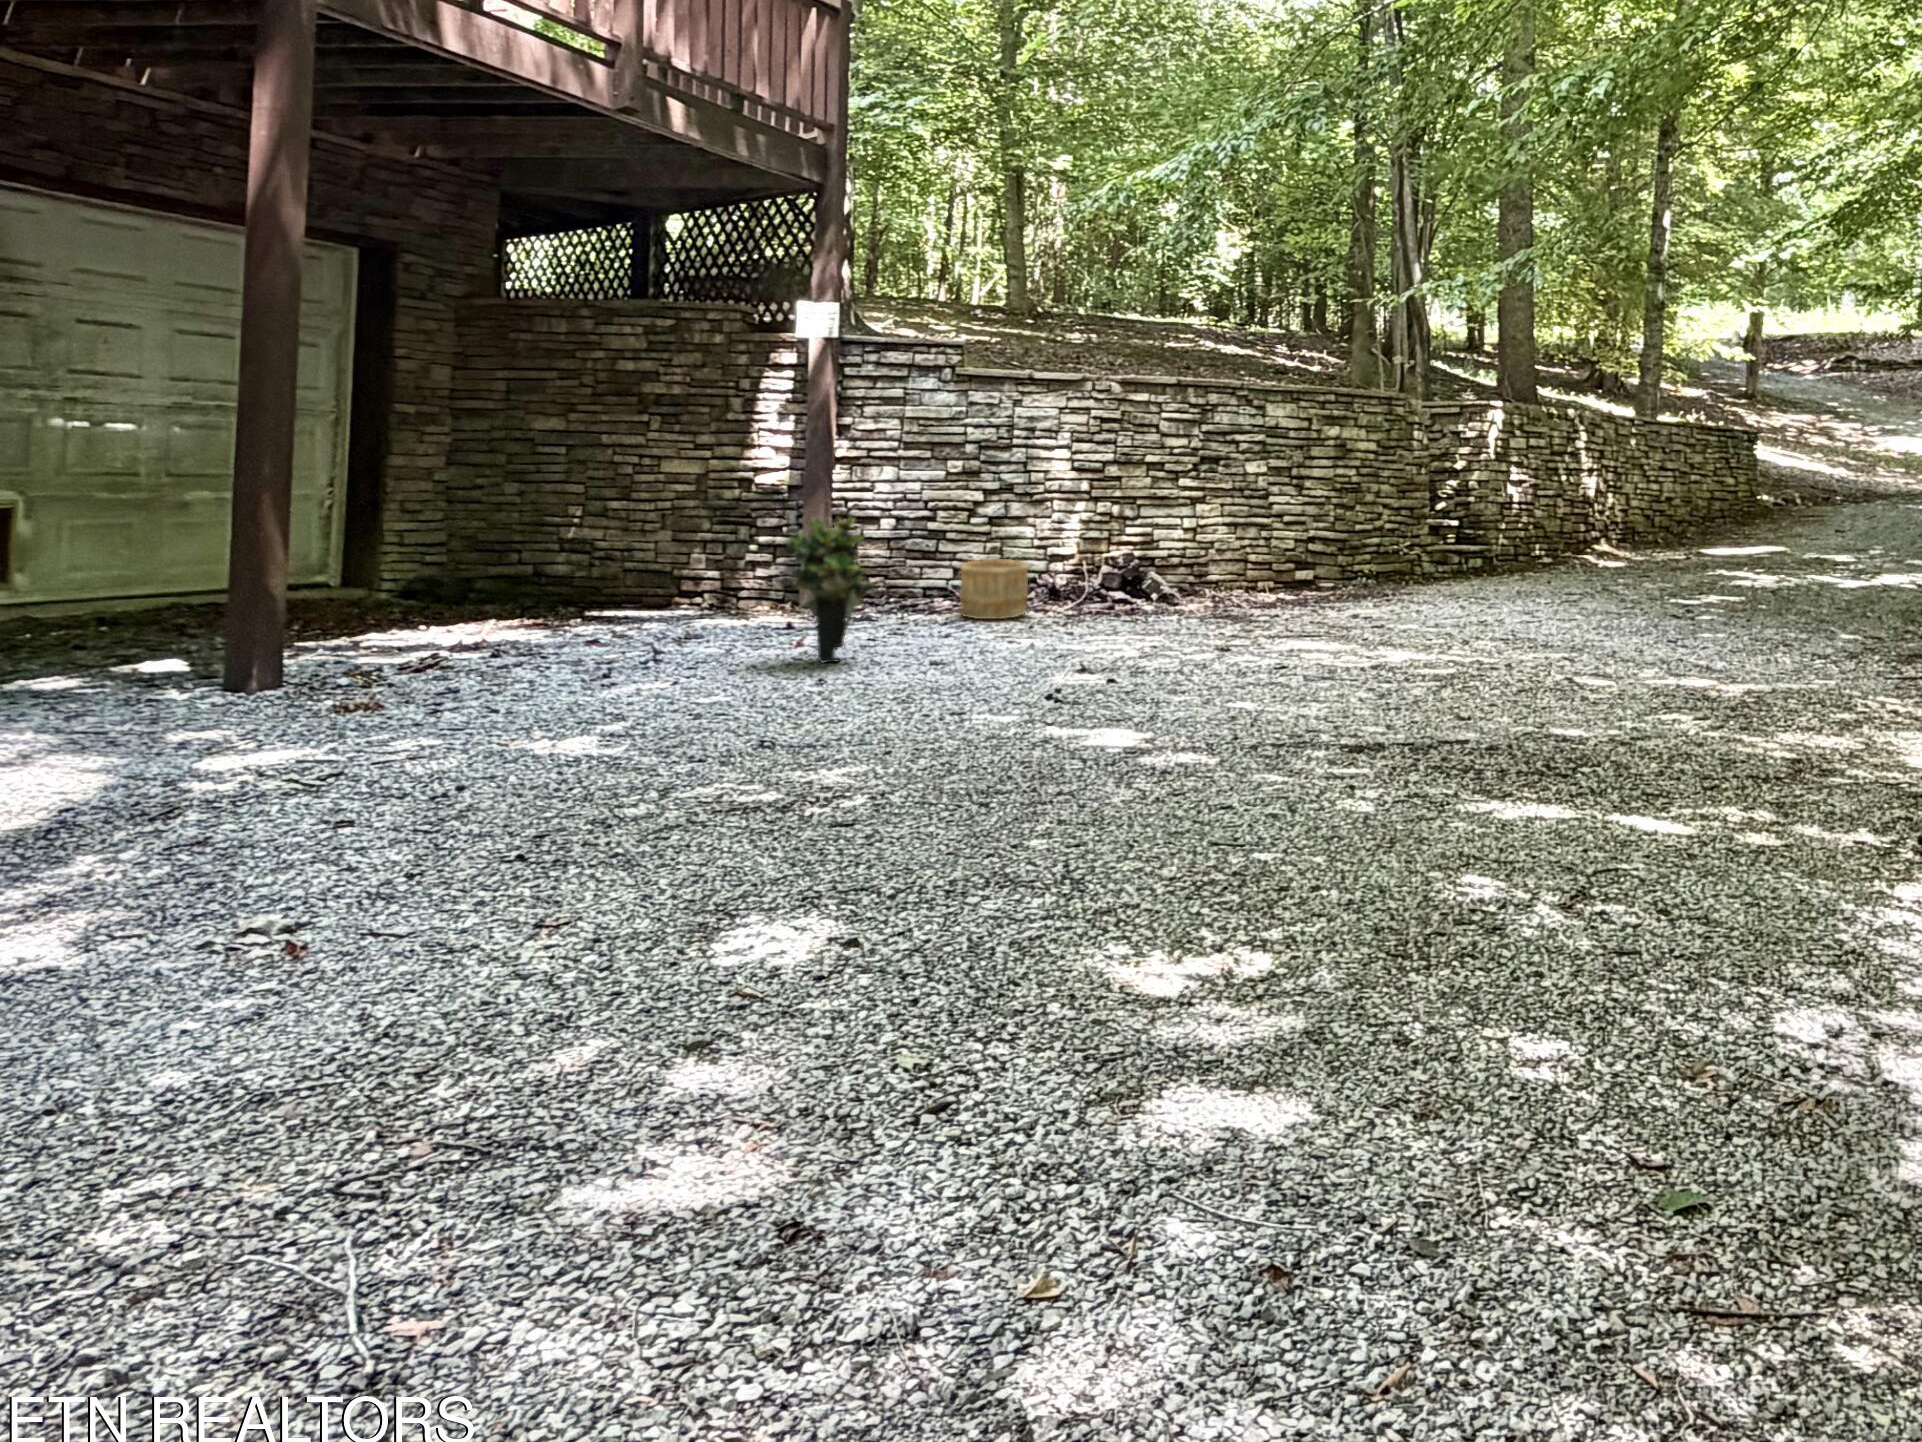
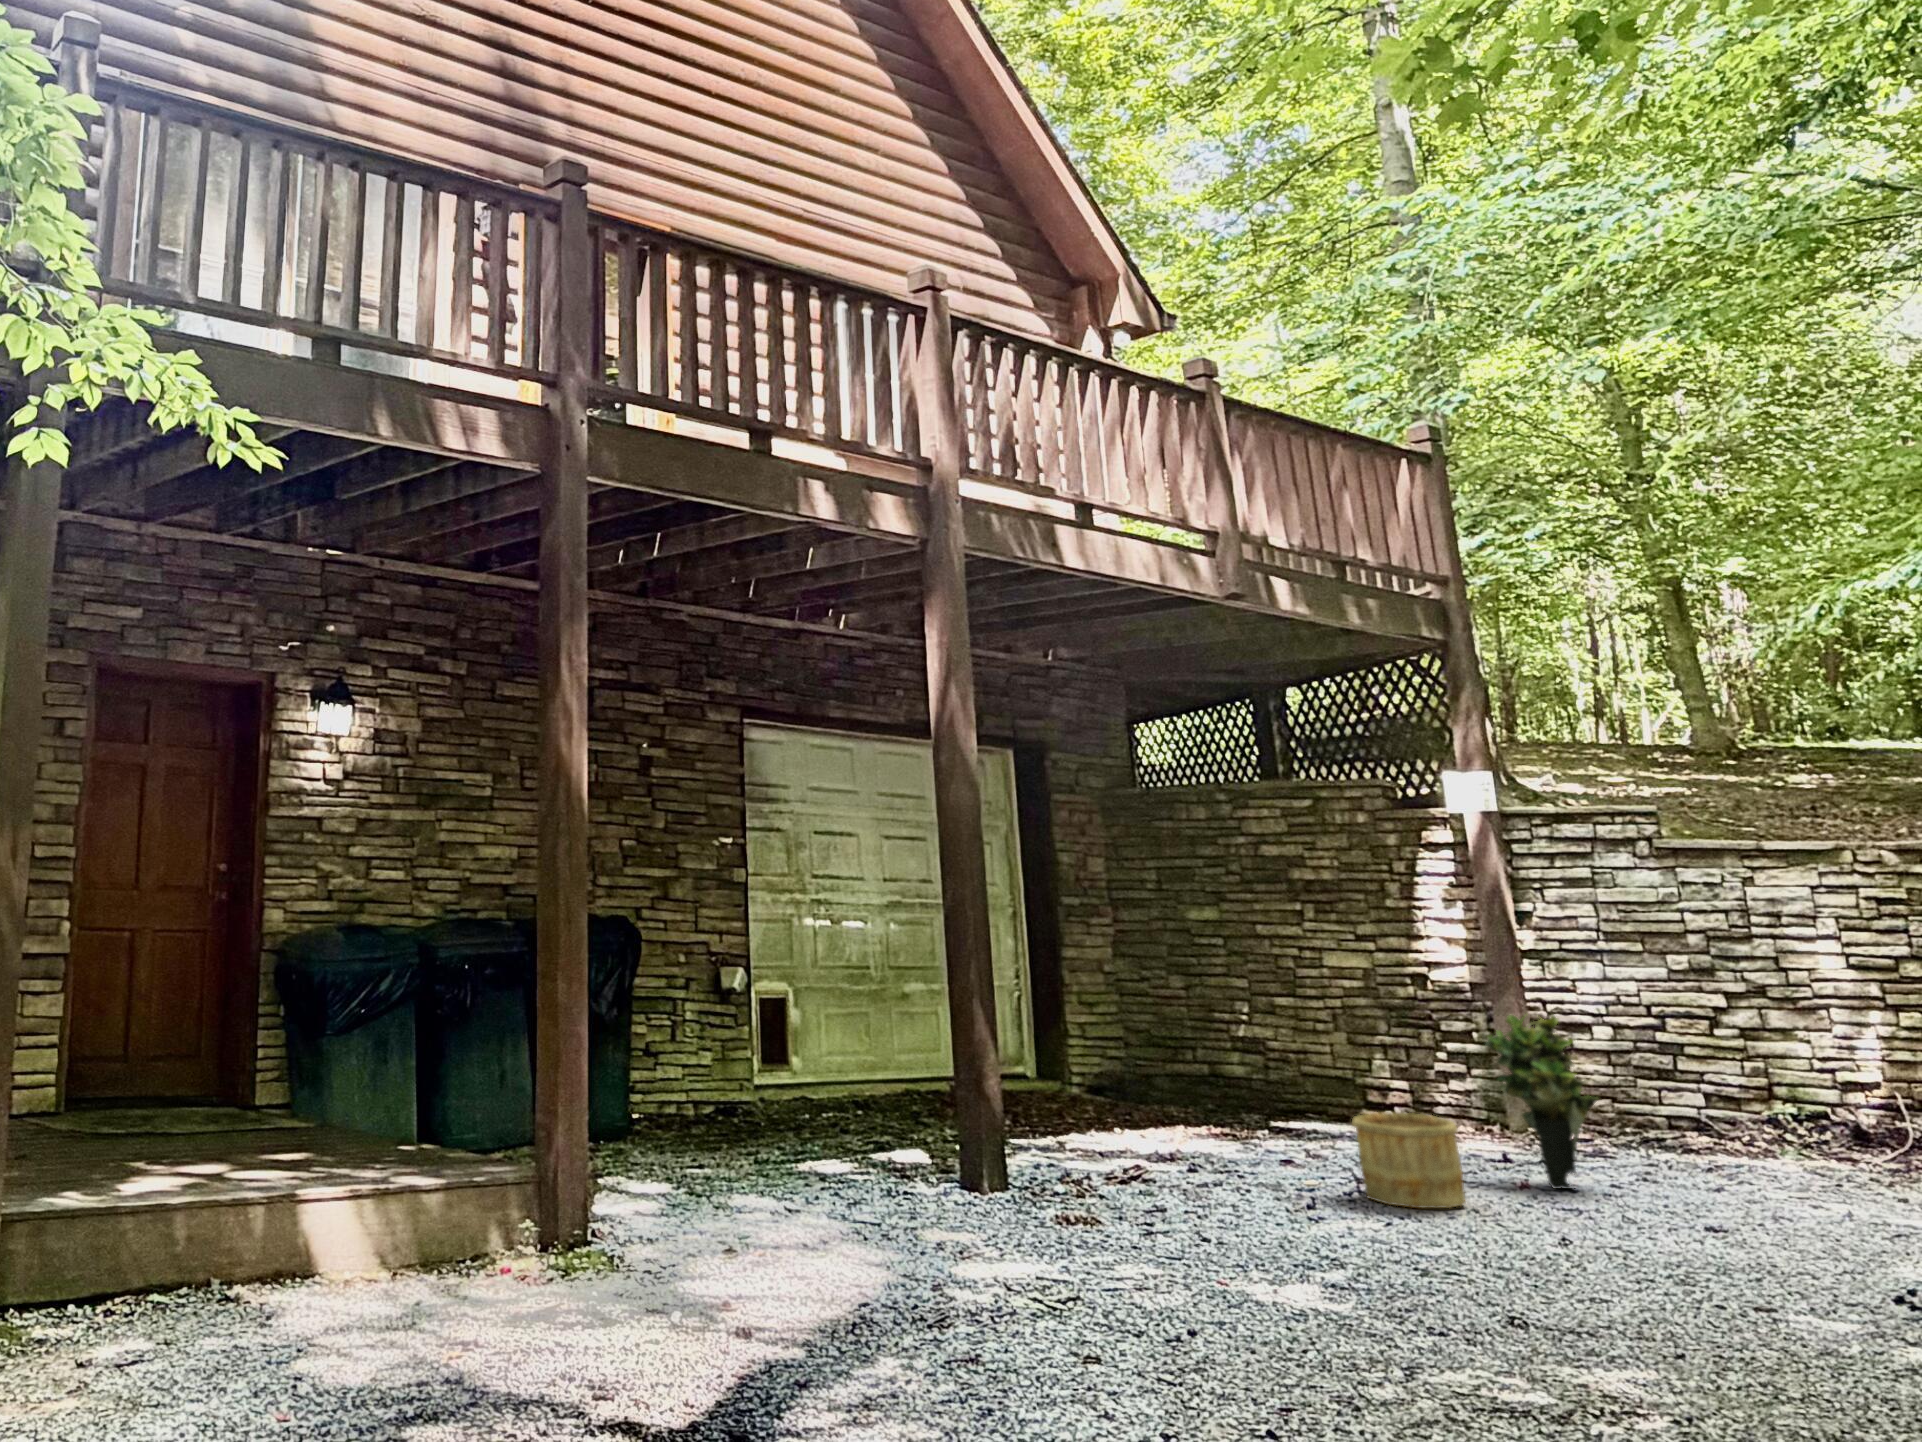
wooden bucket: present [960,559,1029,619] -> present [1352,1112,1465,1208]

